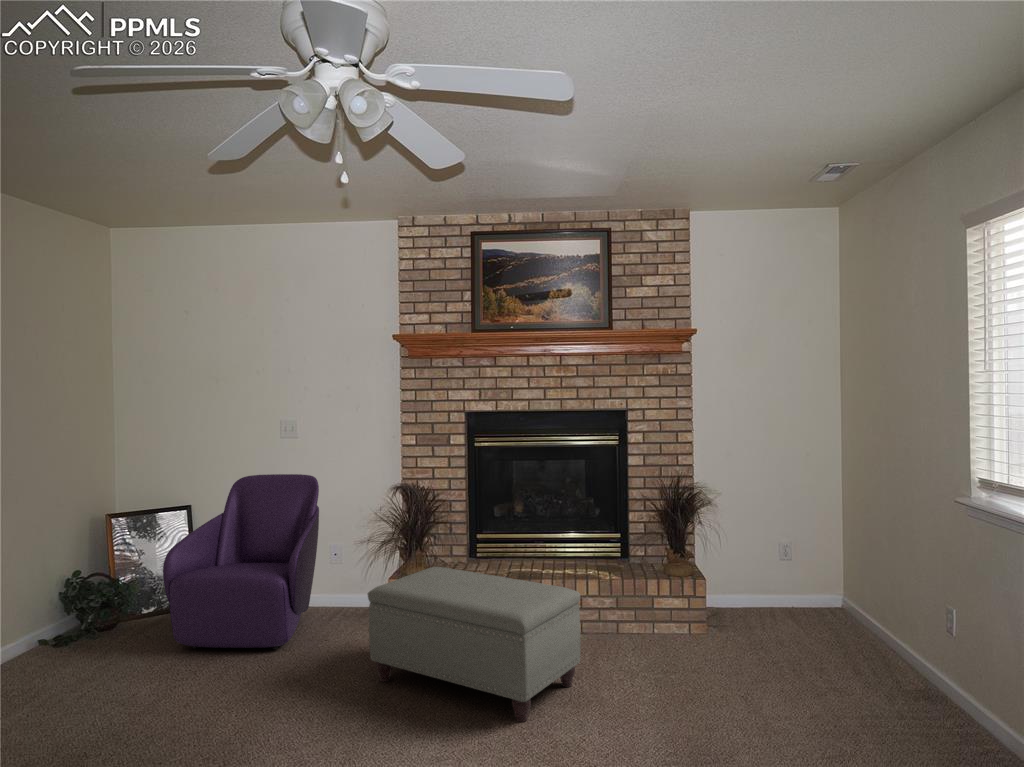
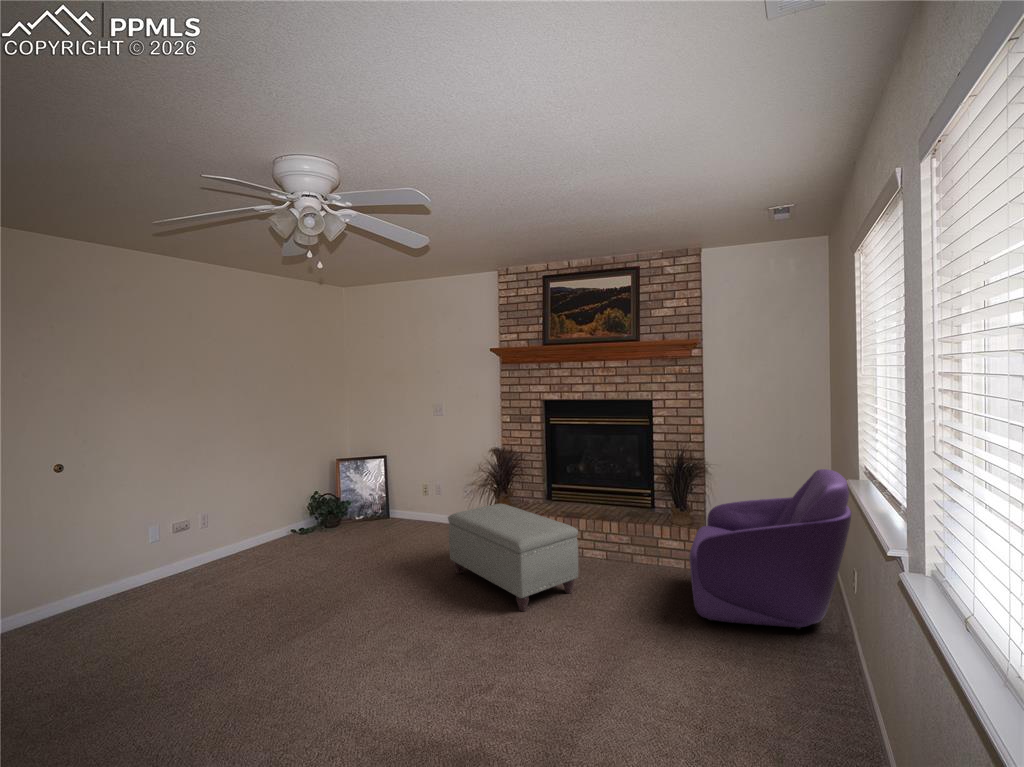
armchair: present [163,474,319,649] -> present [689,469,851,630]

